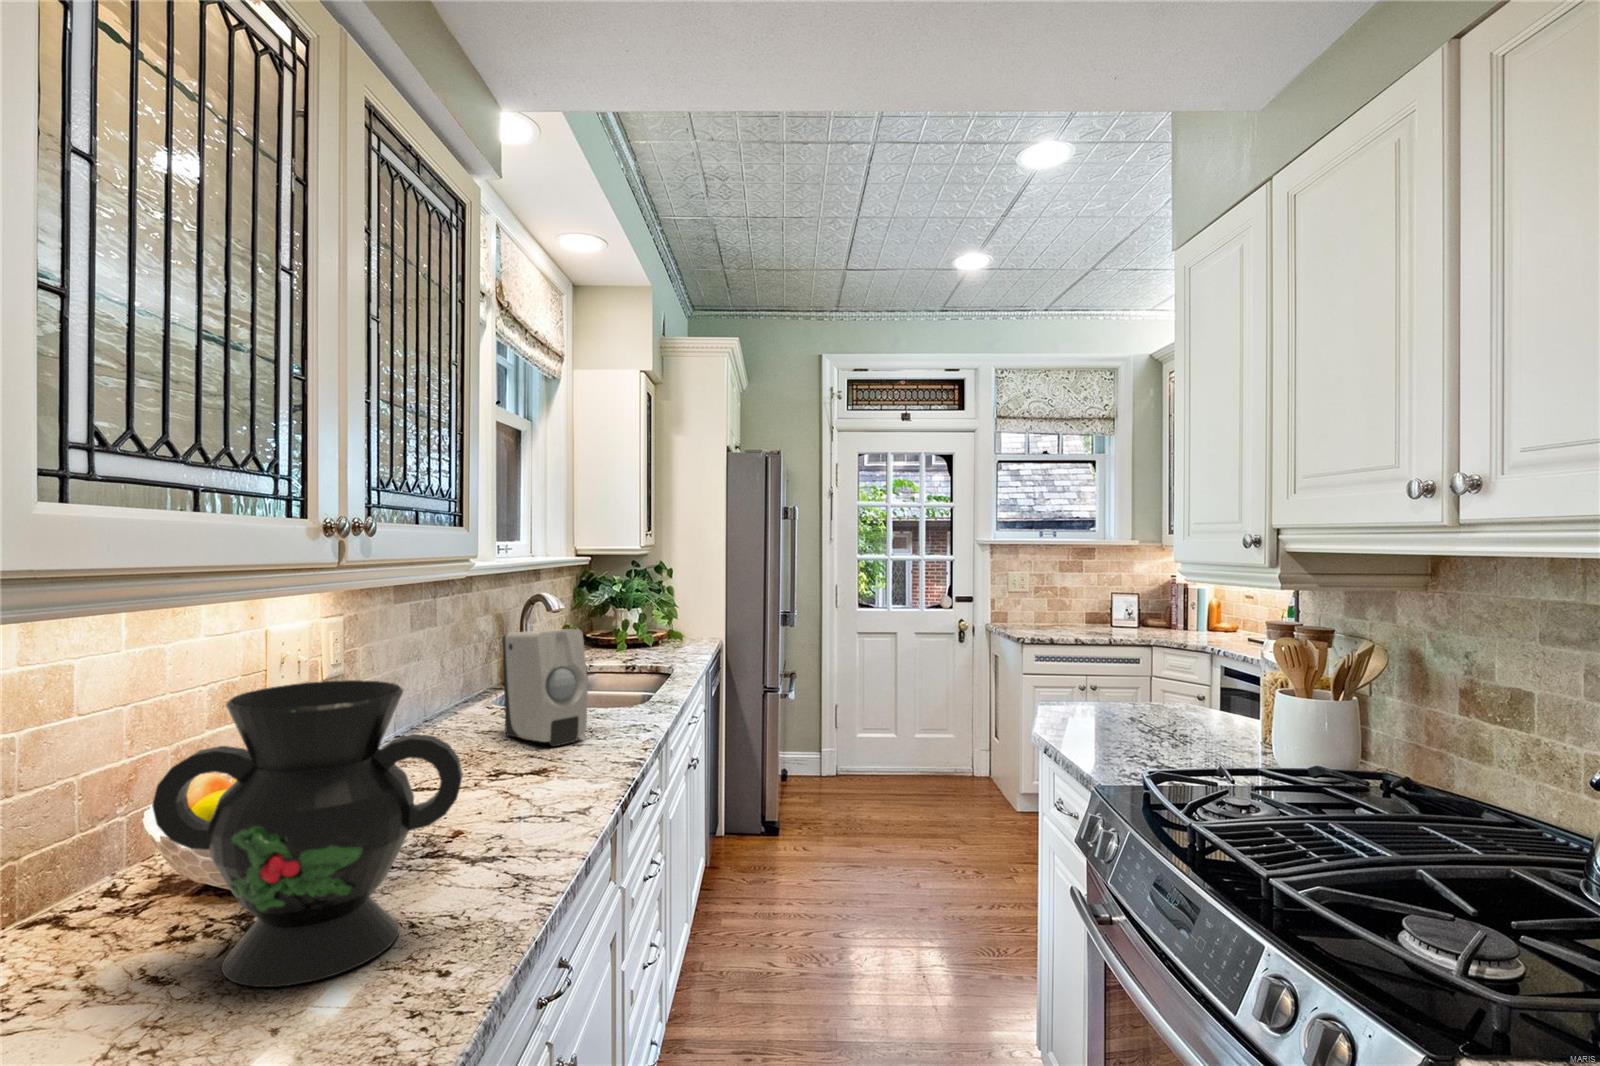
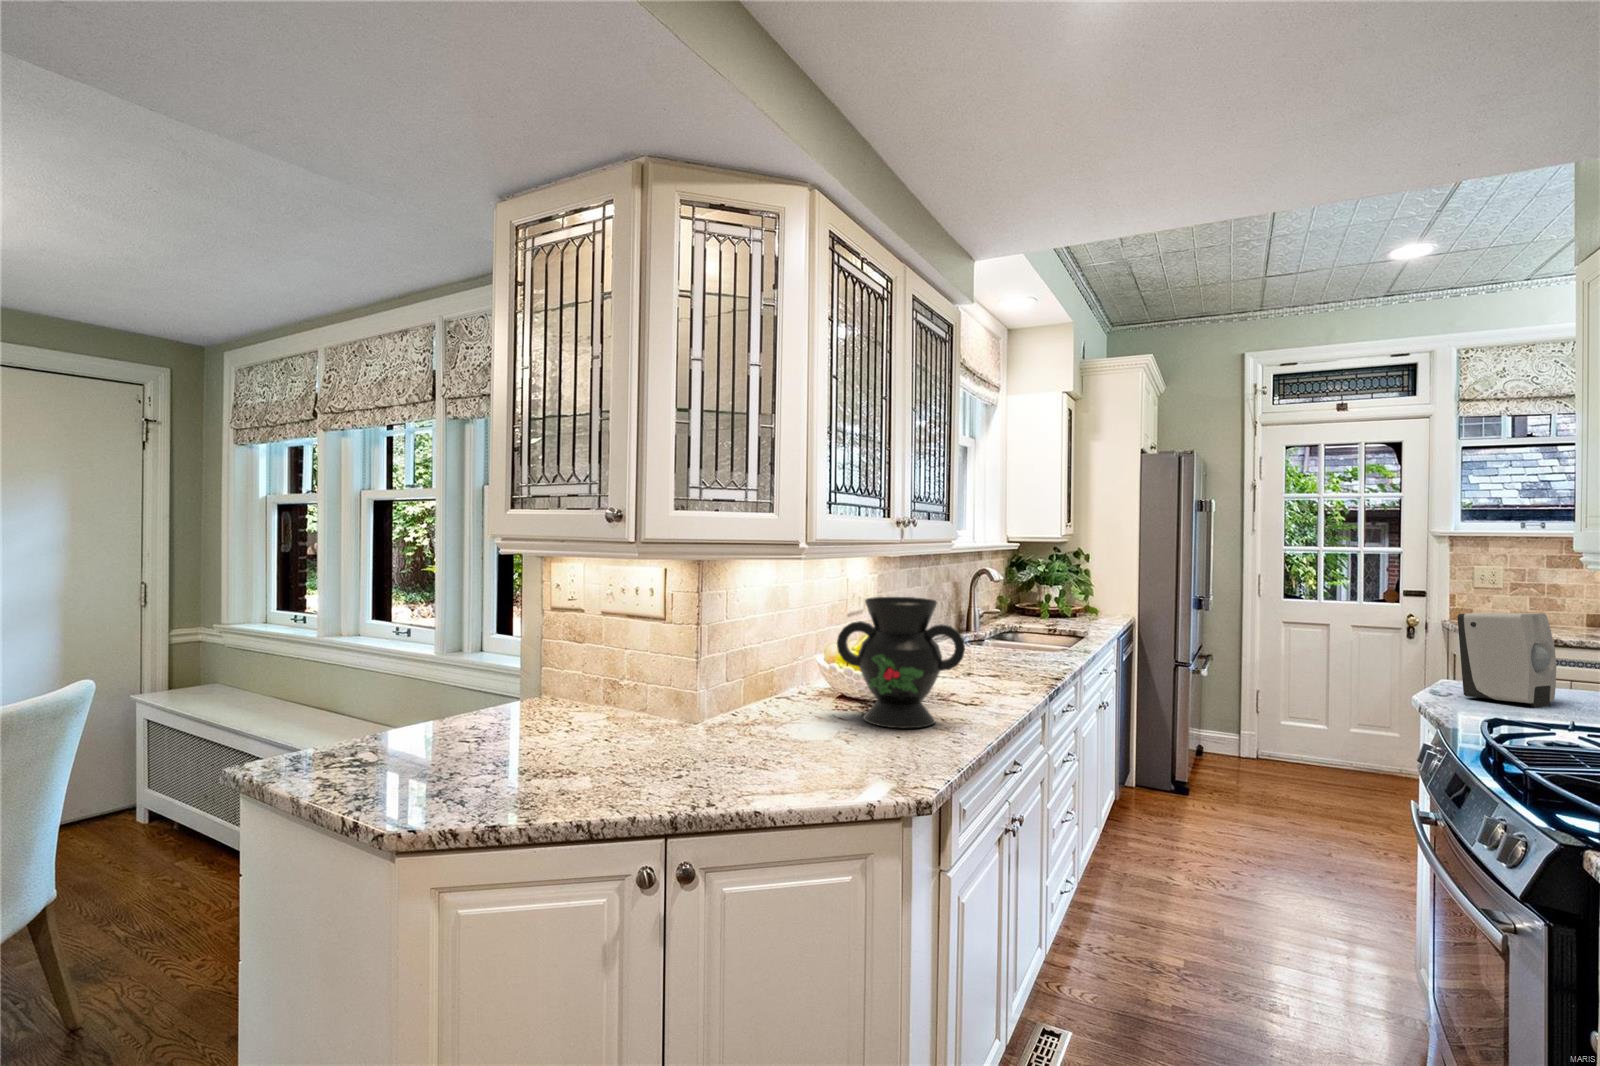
soap dispenser: present [502,629,588,746] -> present [1457,613,1556,708]

